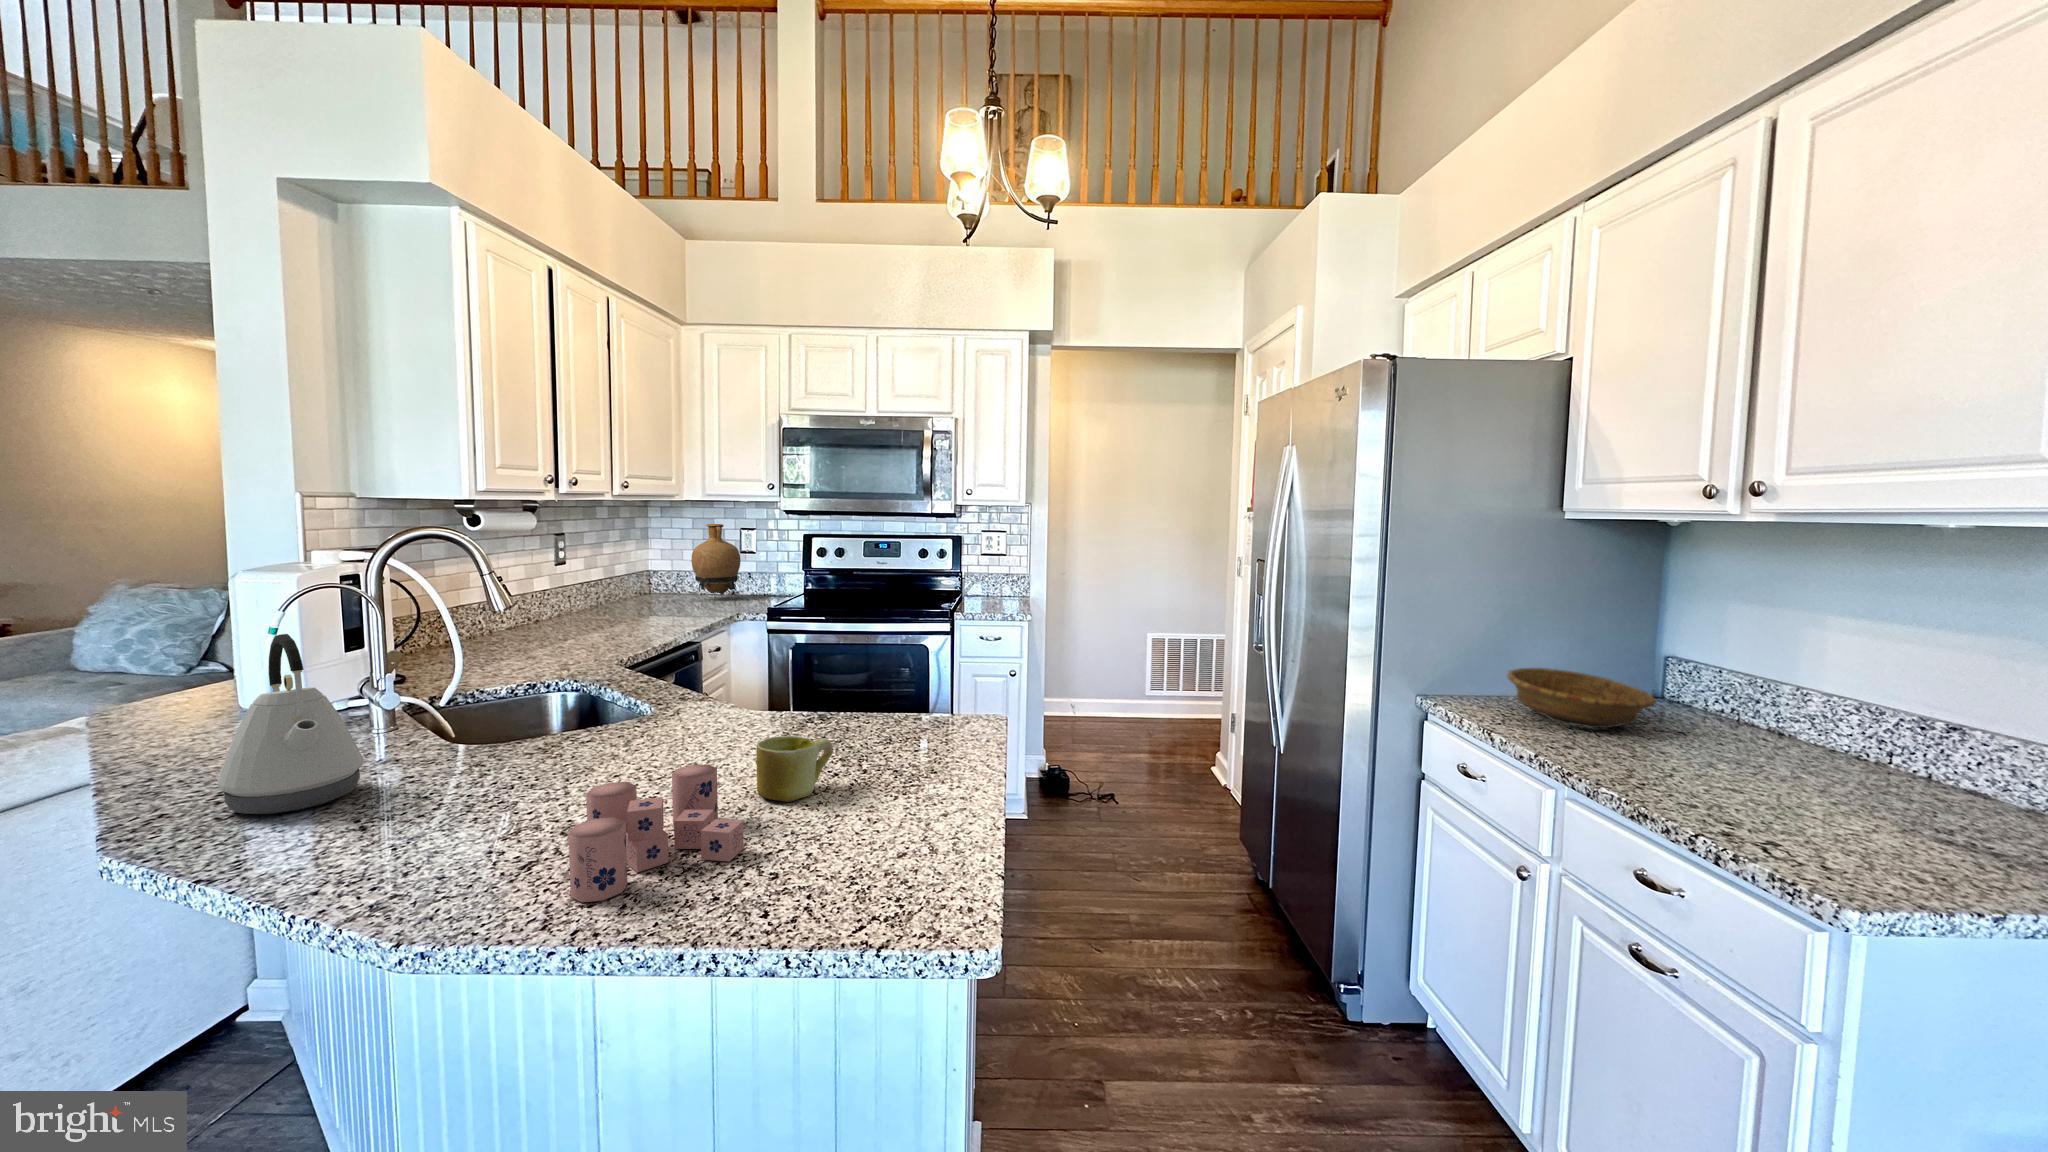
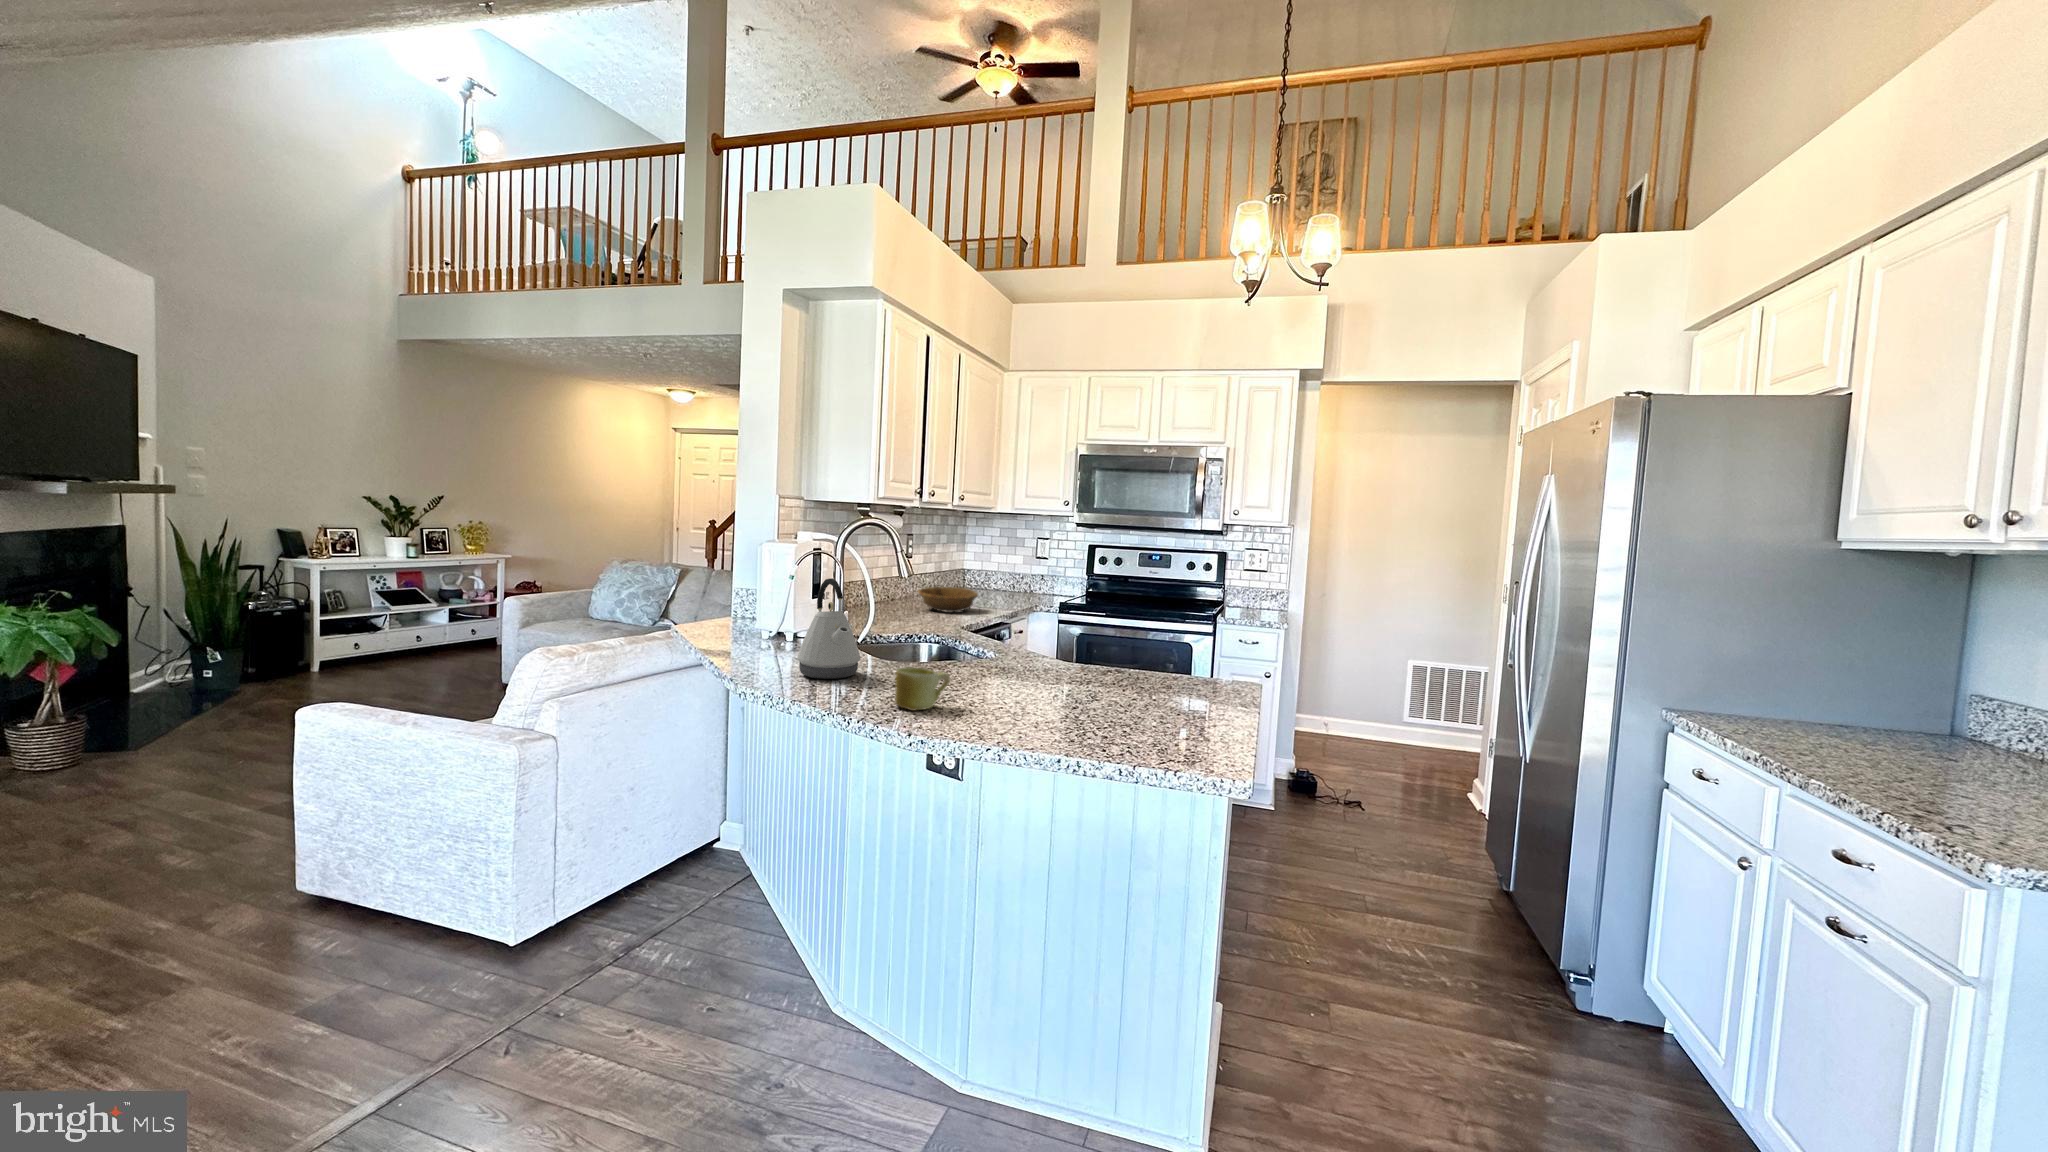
vase: present [691,524,741,595] -> none [1000,534,1037,594]
decorative bowl: present [1507,668,1656,728] -> present [918,587,978,612]
mug: present [756,736,833,802] -> present [895,667,950,711]
candle: present [568,765,744,902] -> none [997,673,1086,730]

